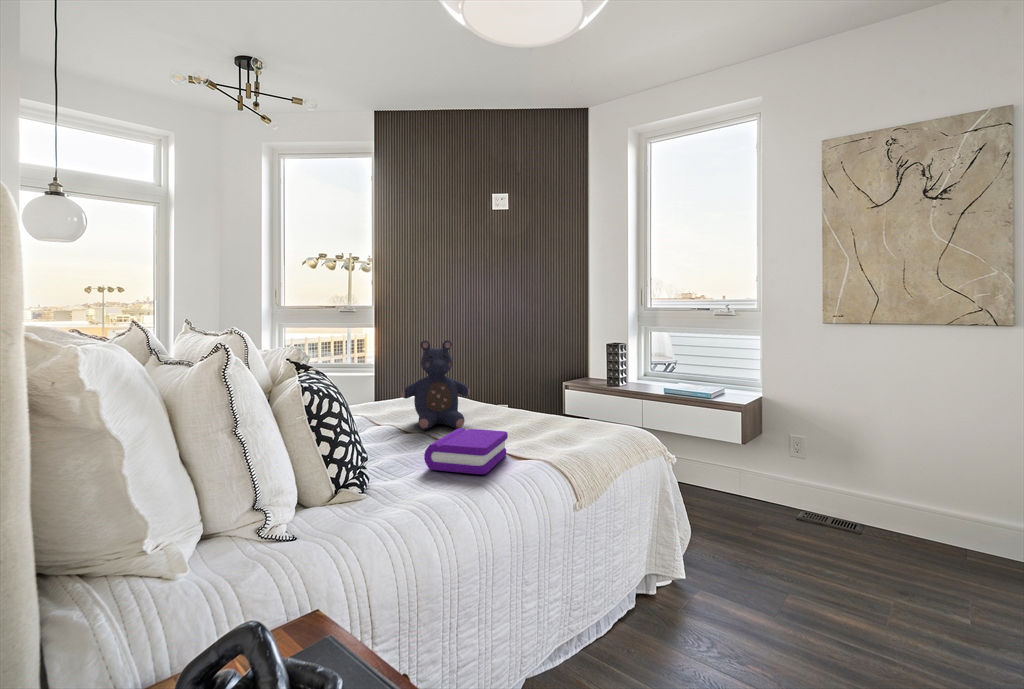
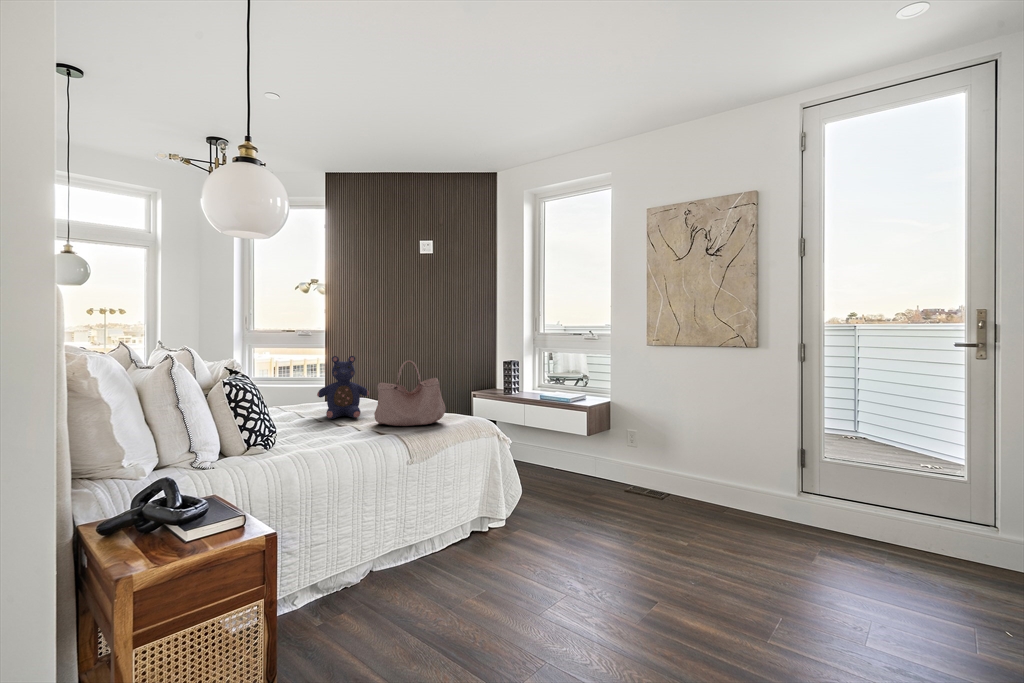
handbag: none [490,347,588,442] -> present [374,360,446,426]
book: present [424,428,508,474] -> none [315,415,378,442]

